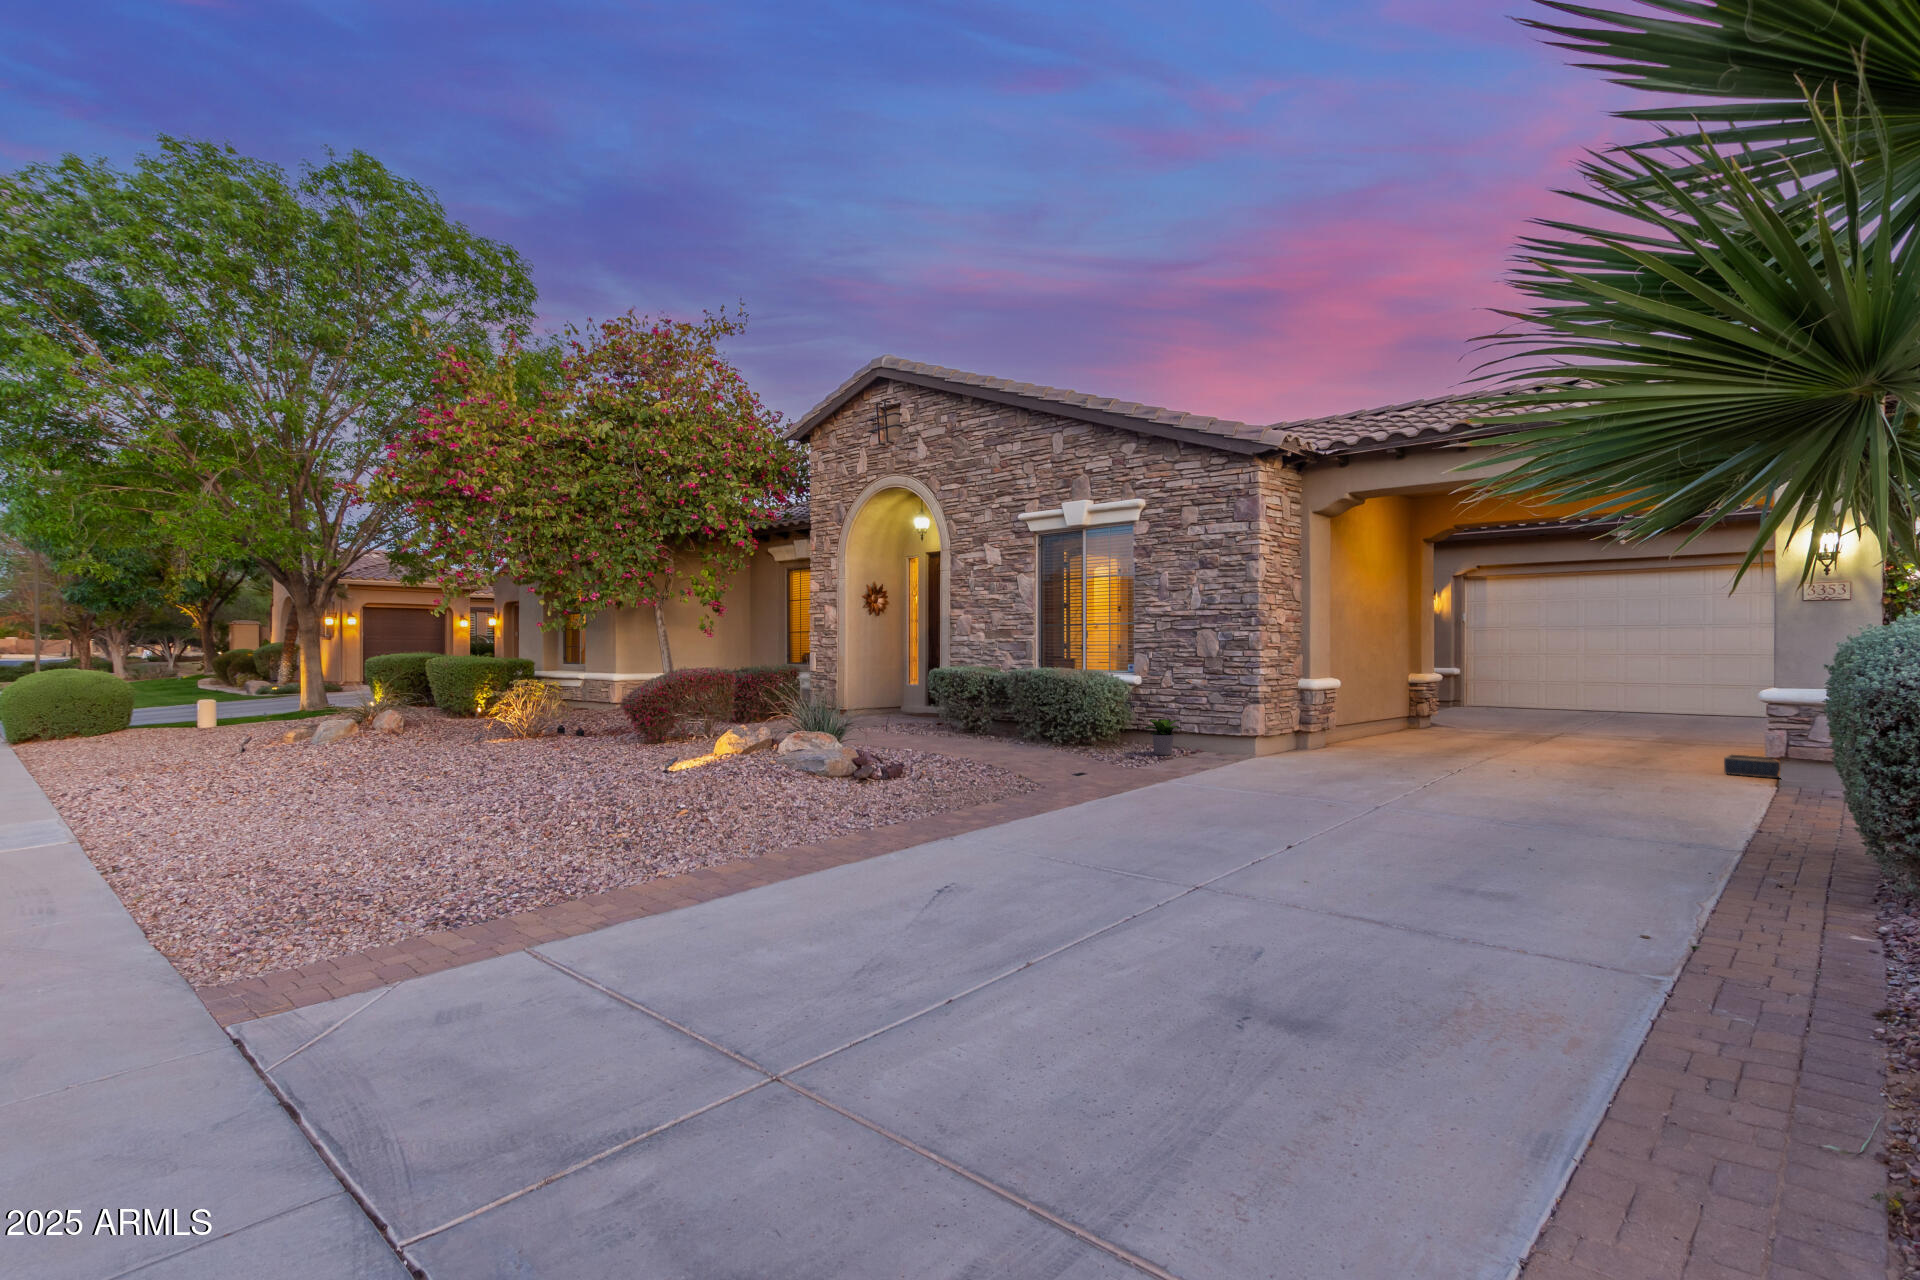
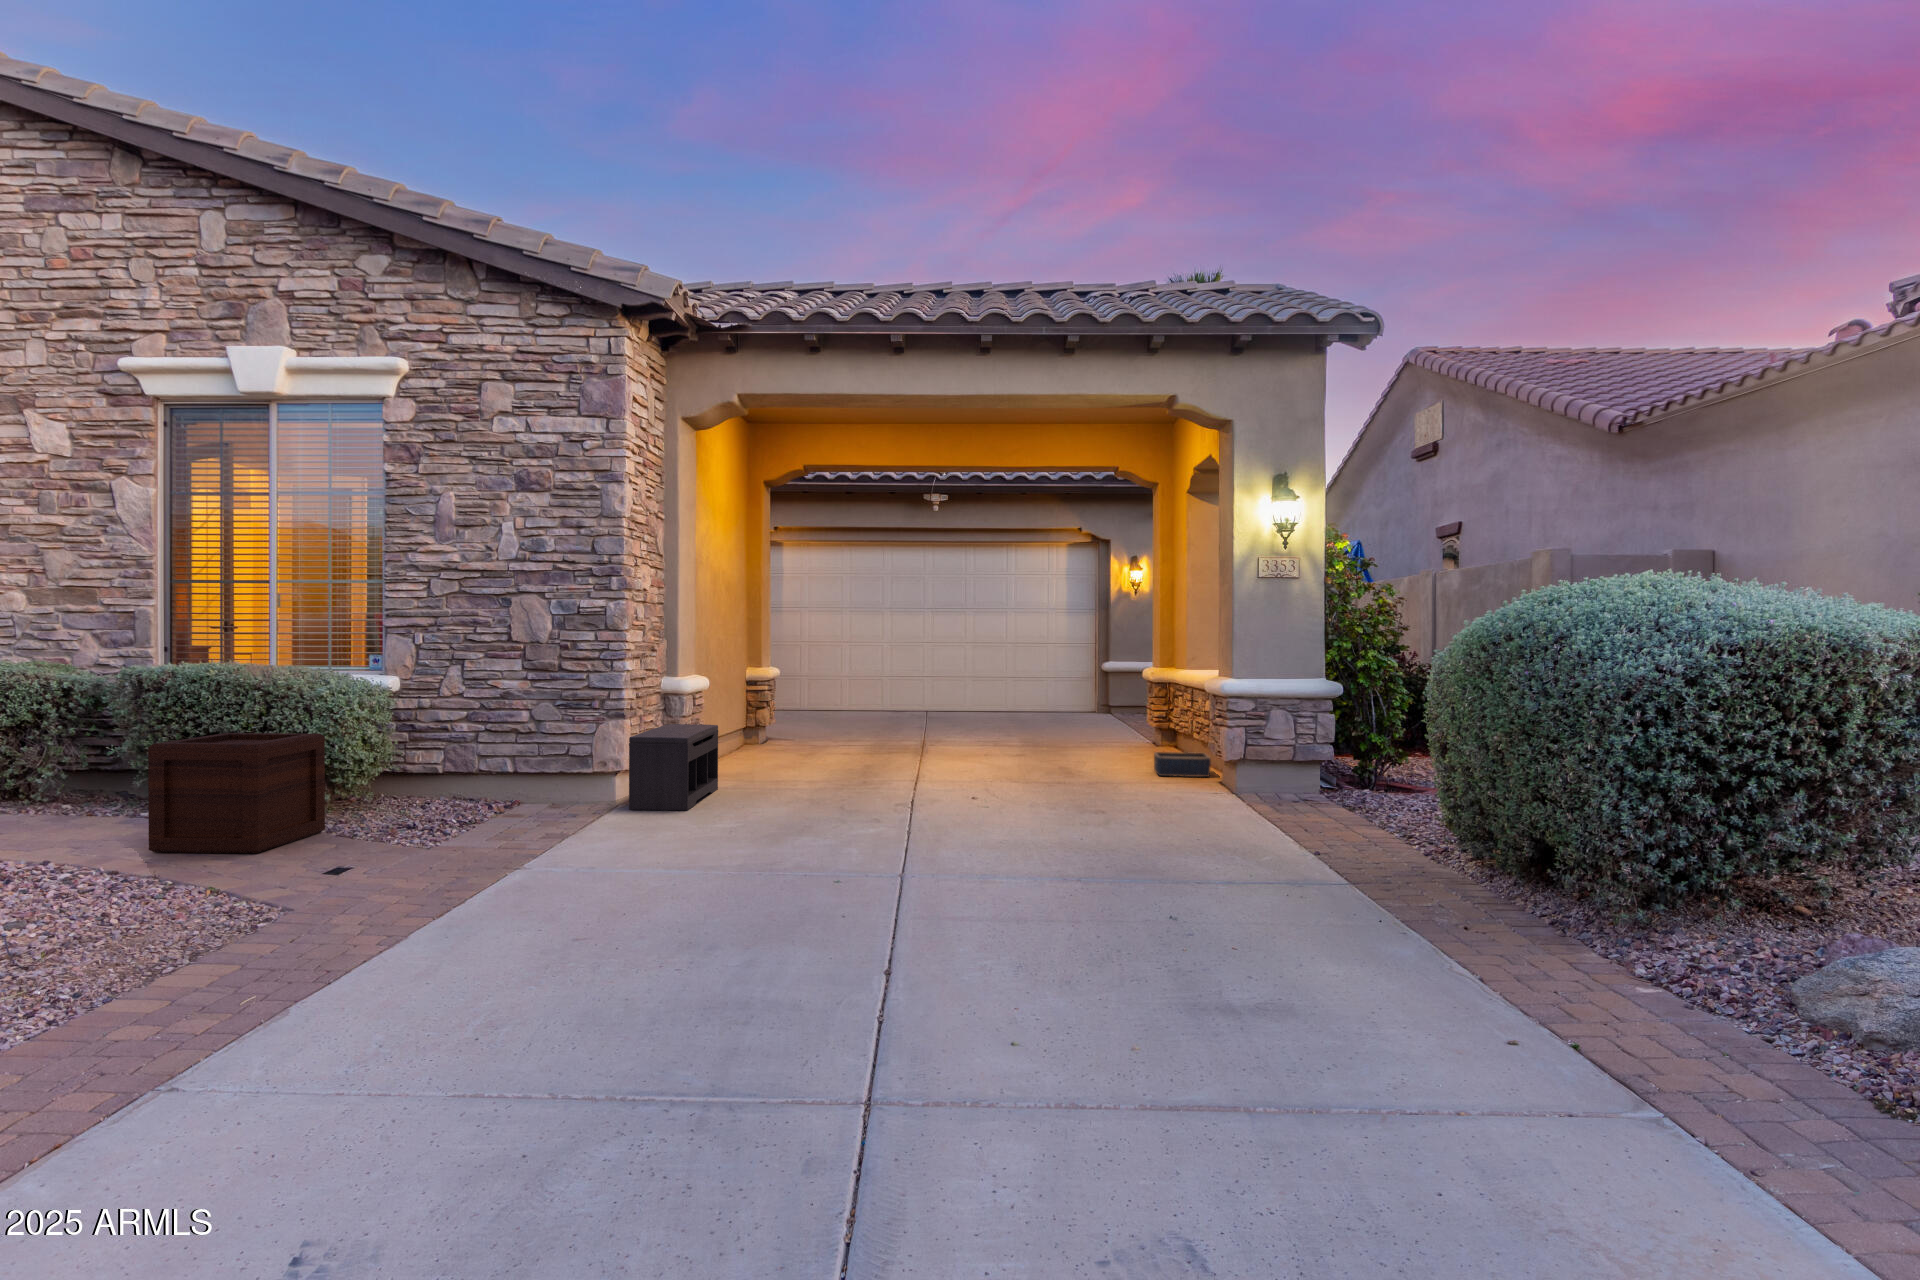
wooden crate: none [1031,702,1103,760] -> present [148,733,325,853]
bench: none [1262,710,1330,762] -> present [629,724,718,810]
potted plant: present [1145,719,1183,755] -> none [409,752,490,819]

